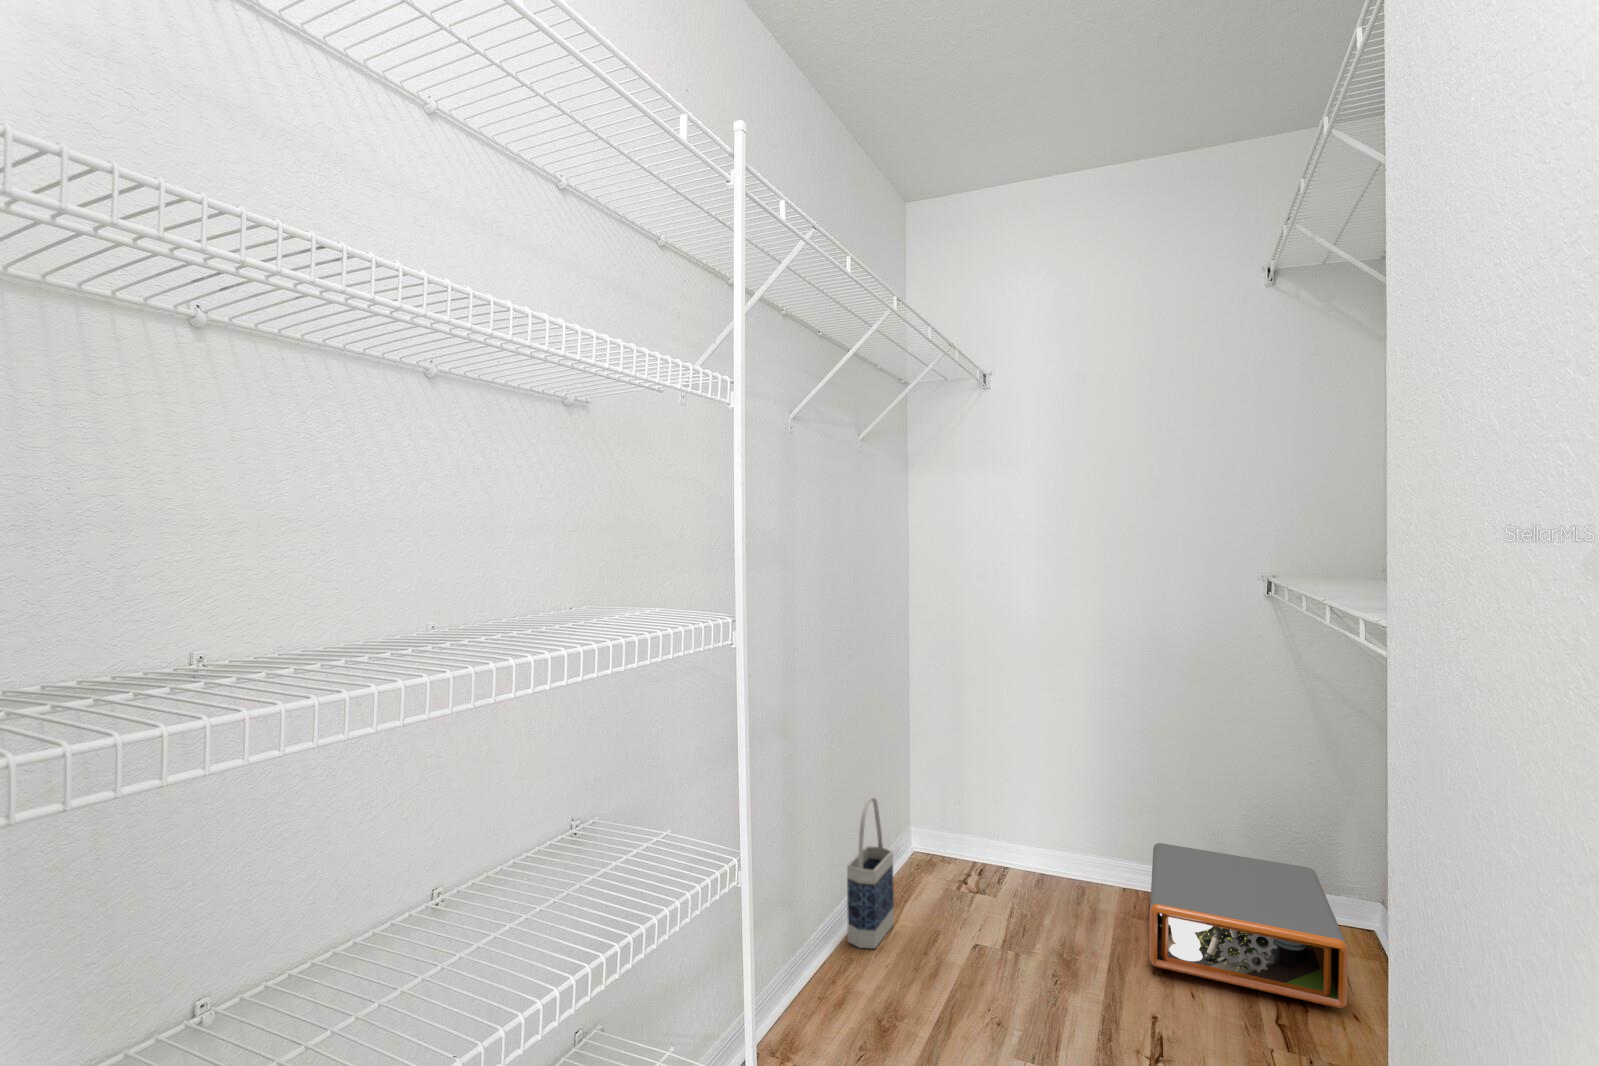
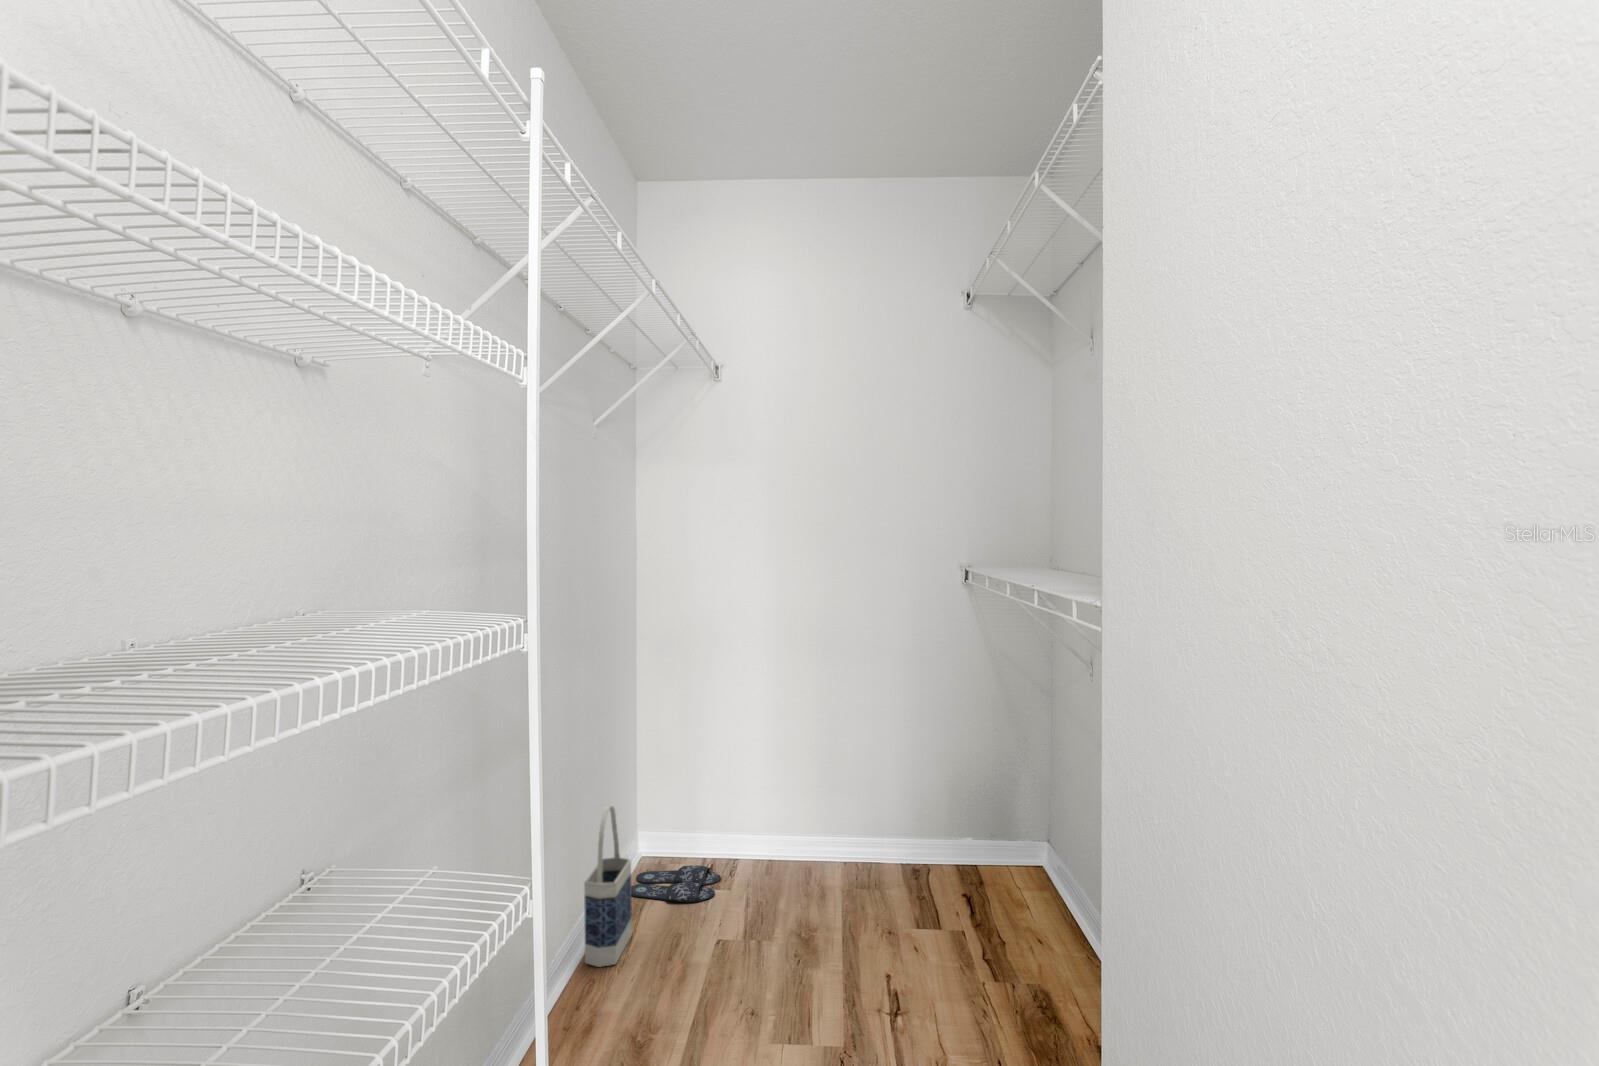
storage box: present [1149,843,1348,1008] -> none [871,815,1035,936]
slippers: none [897,865,988,902] -> present [631,865,721,902]

